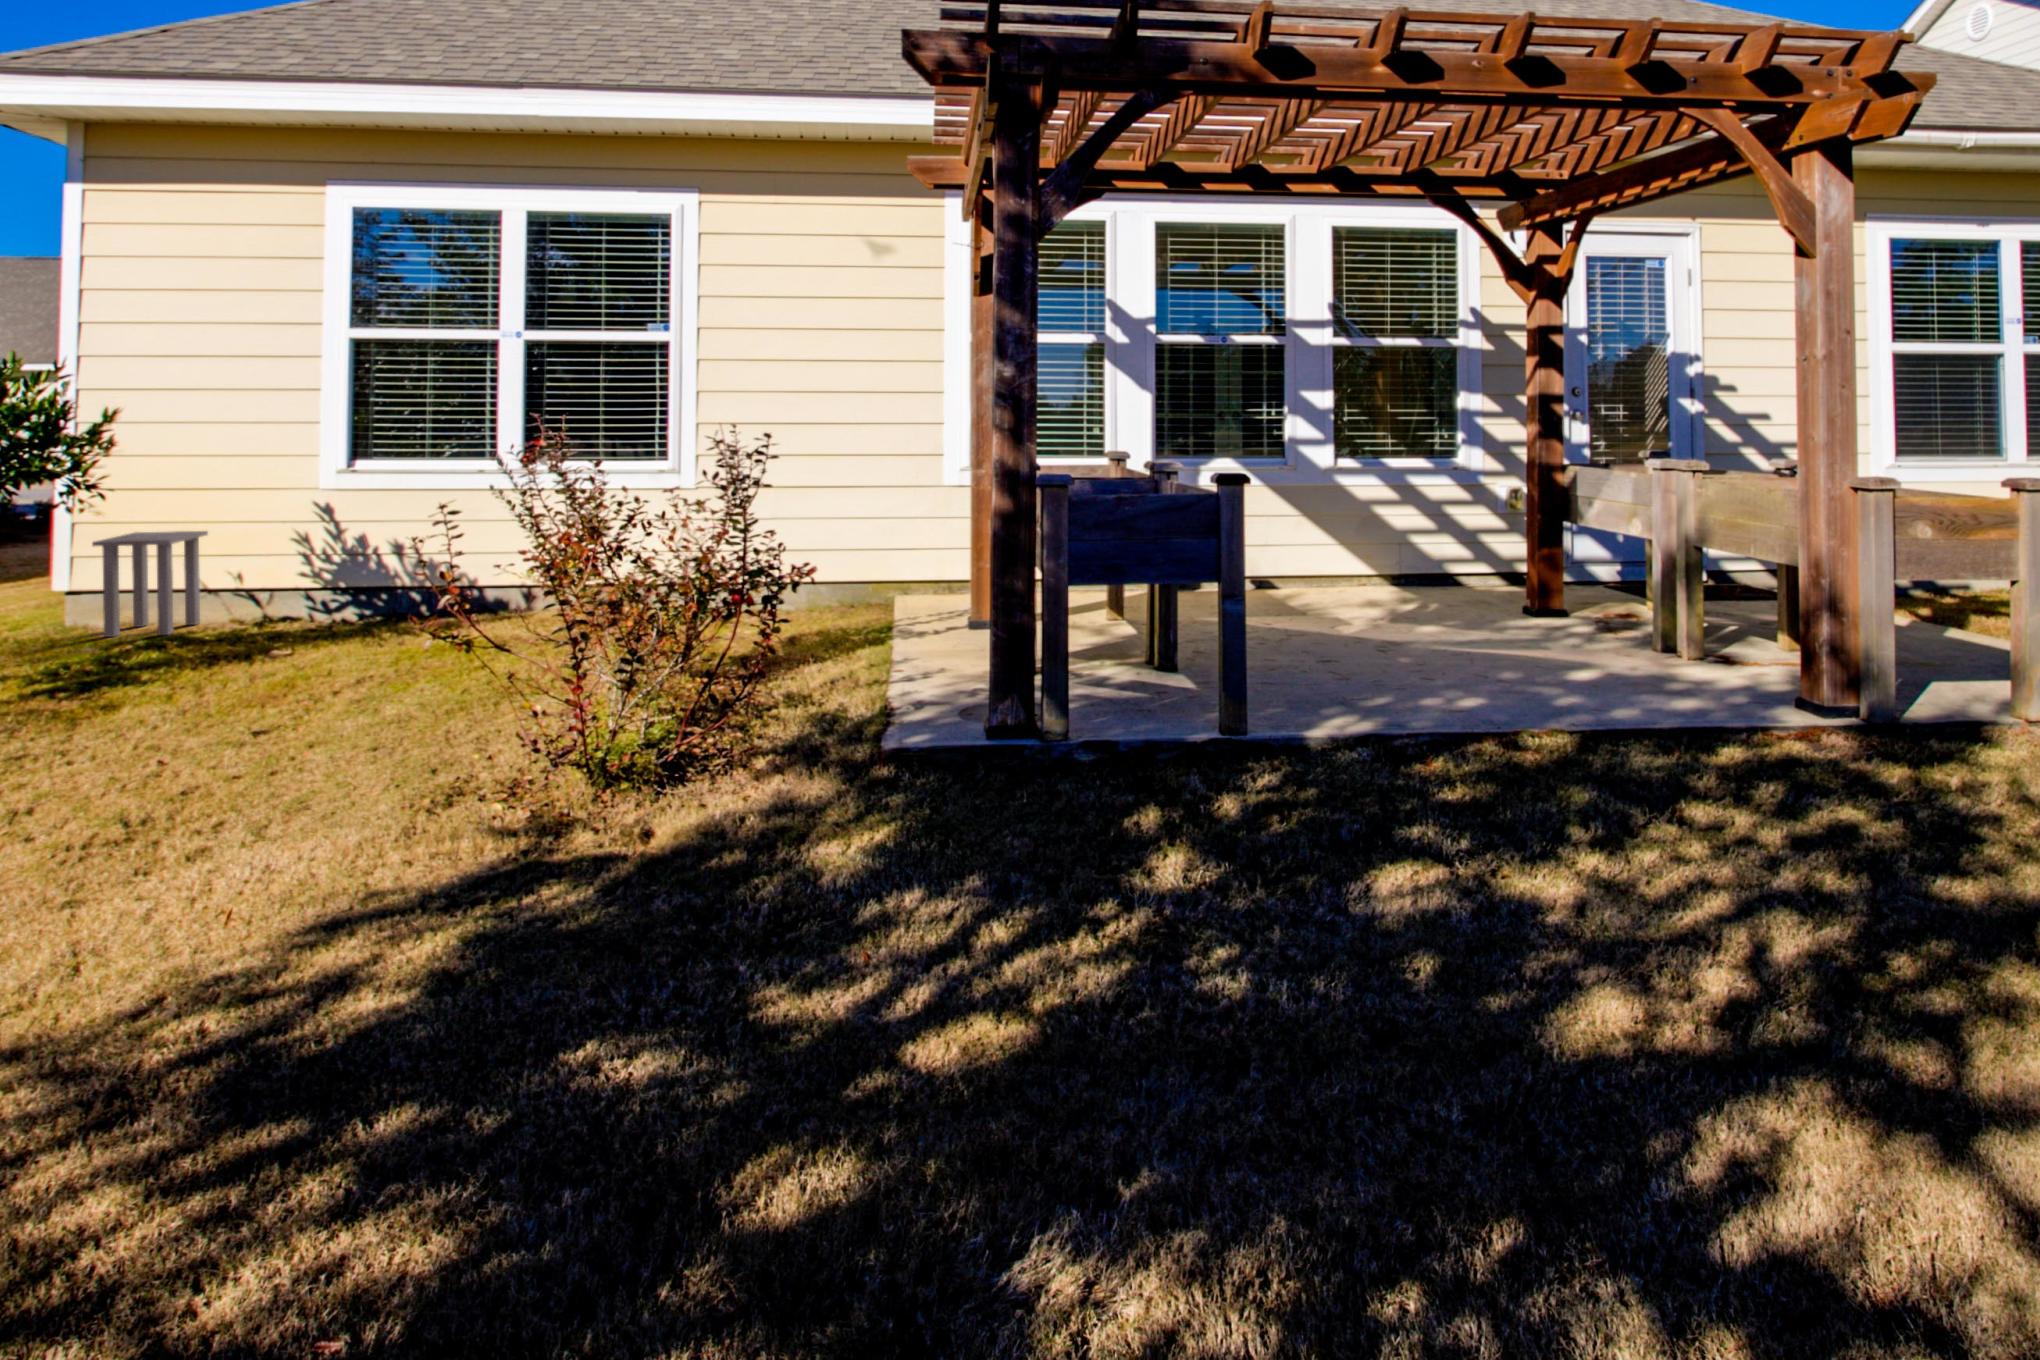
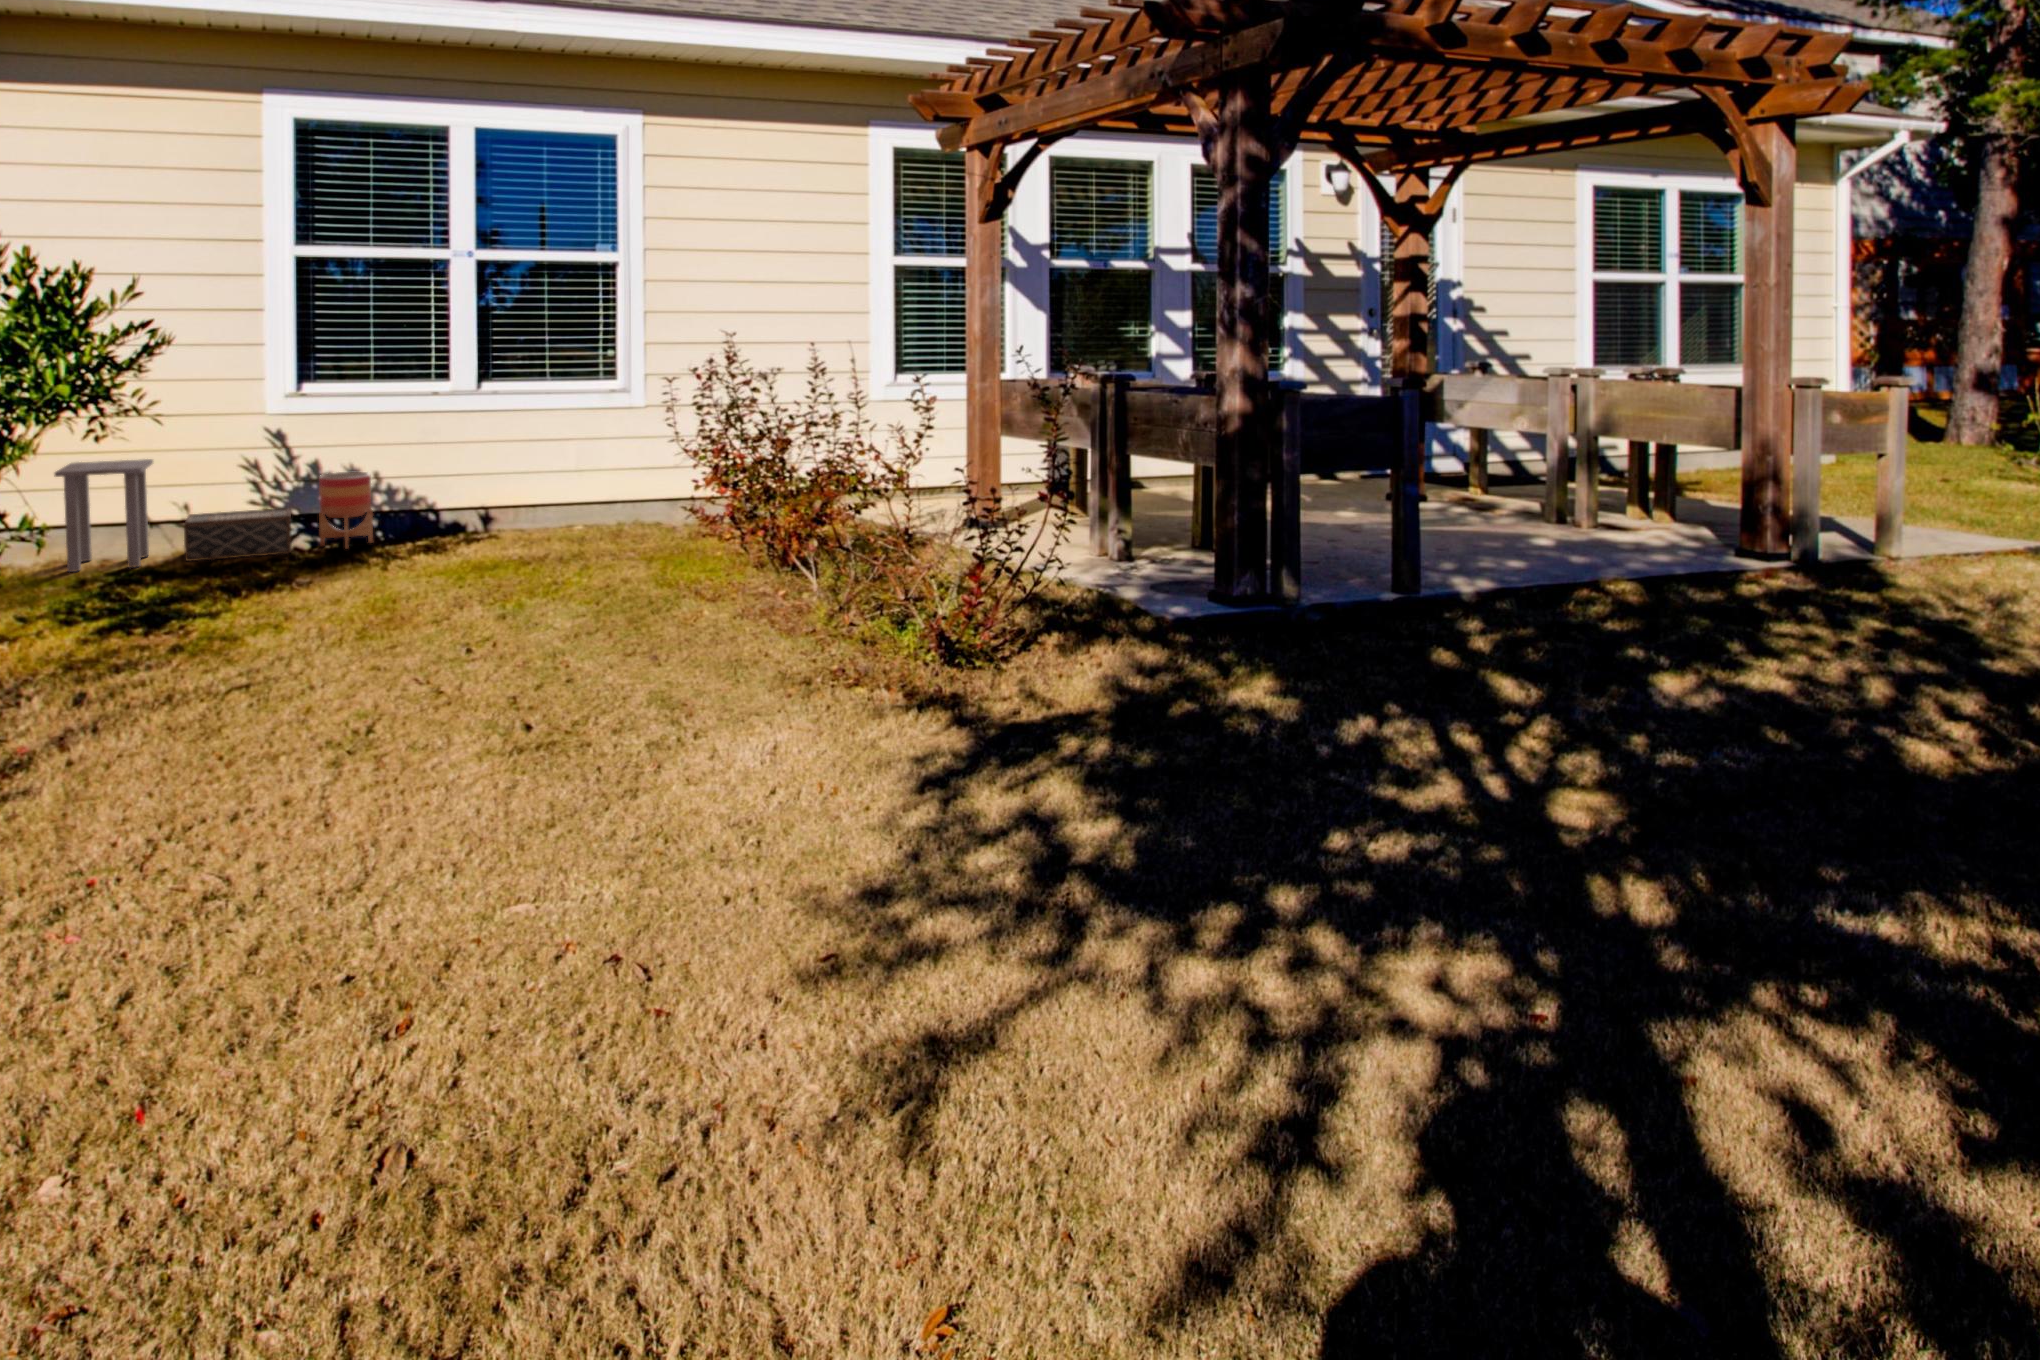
planter: none [353,548,407,625] -> present [319,472,373,548]
woven basket: none [214,582,336,631] -> present [184,508,292,561]

